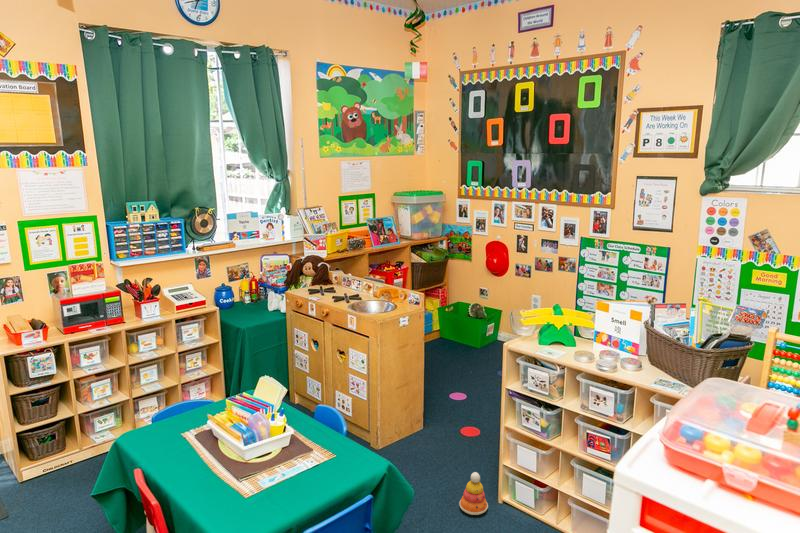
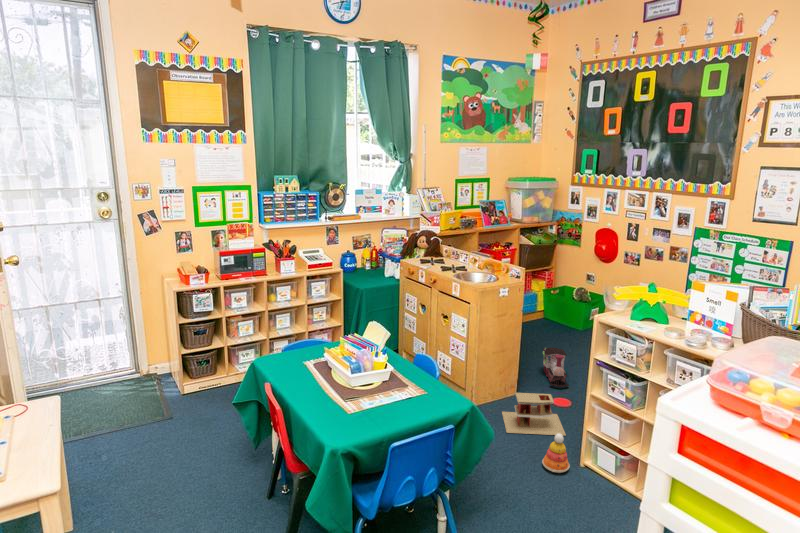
toy train: none [444,372,475,414] -> present [542,347,569,387]
toy house: none [410,426,480,475] -> present [502,393,566,435]

